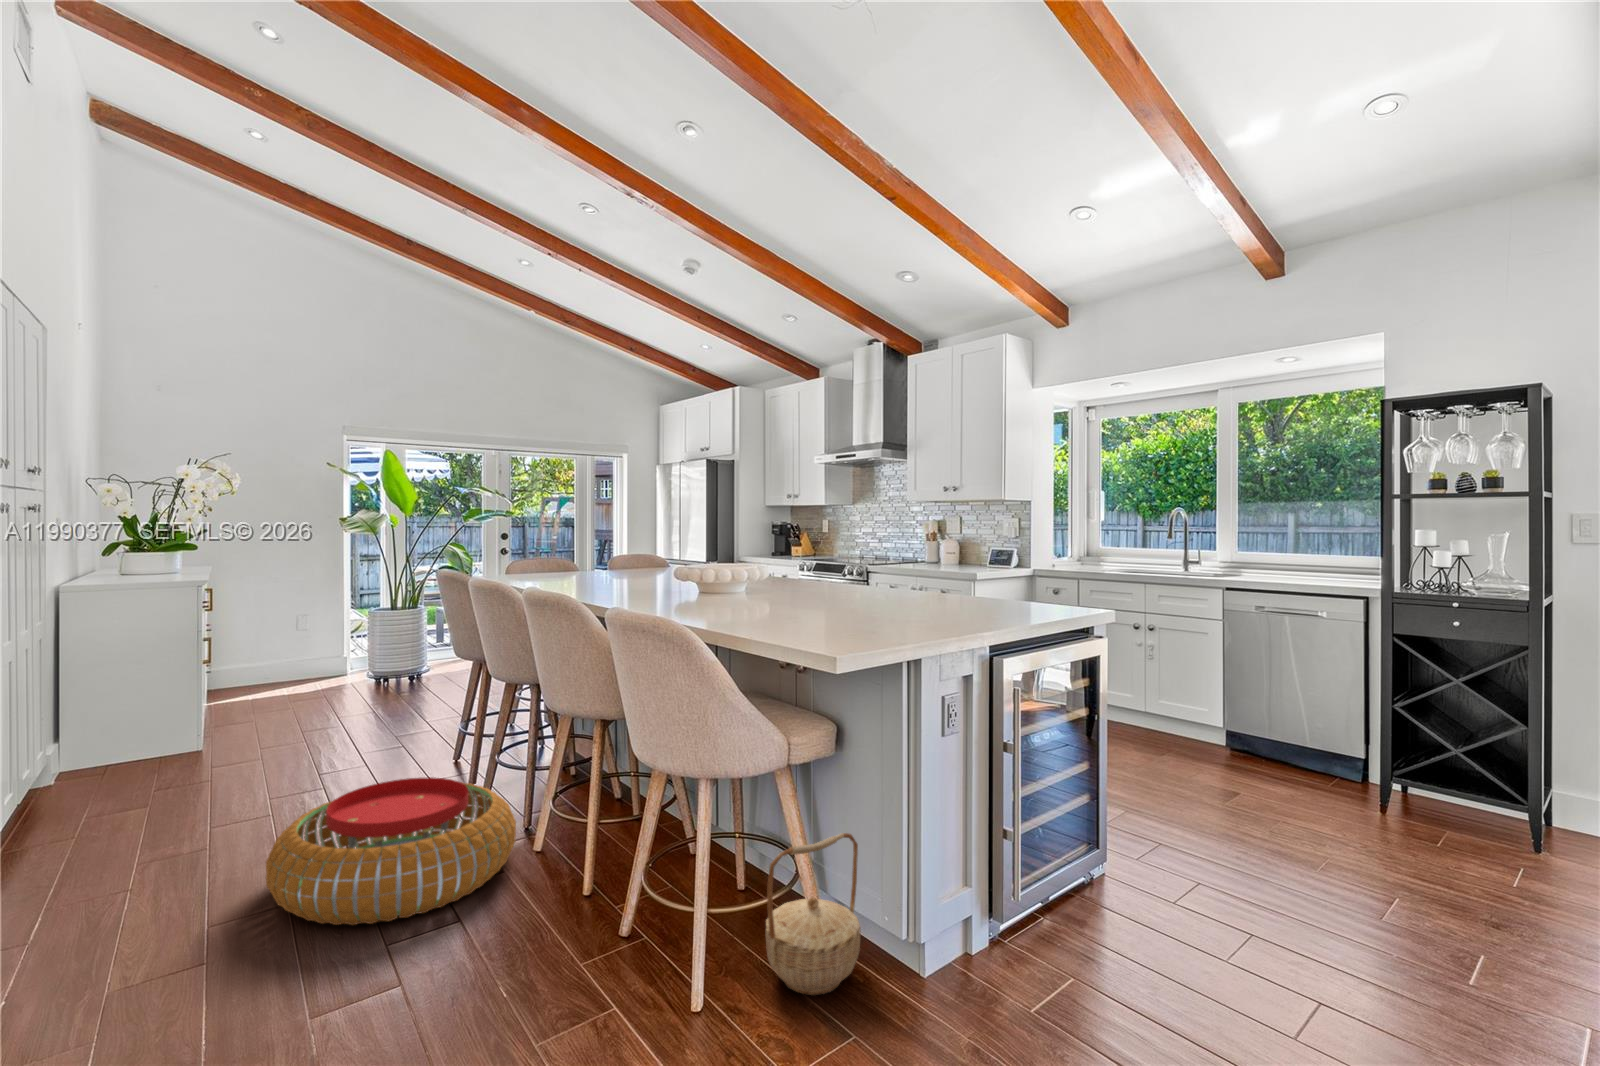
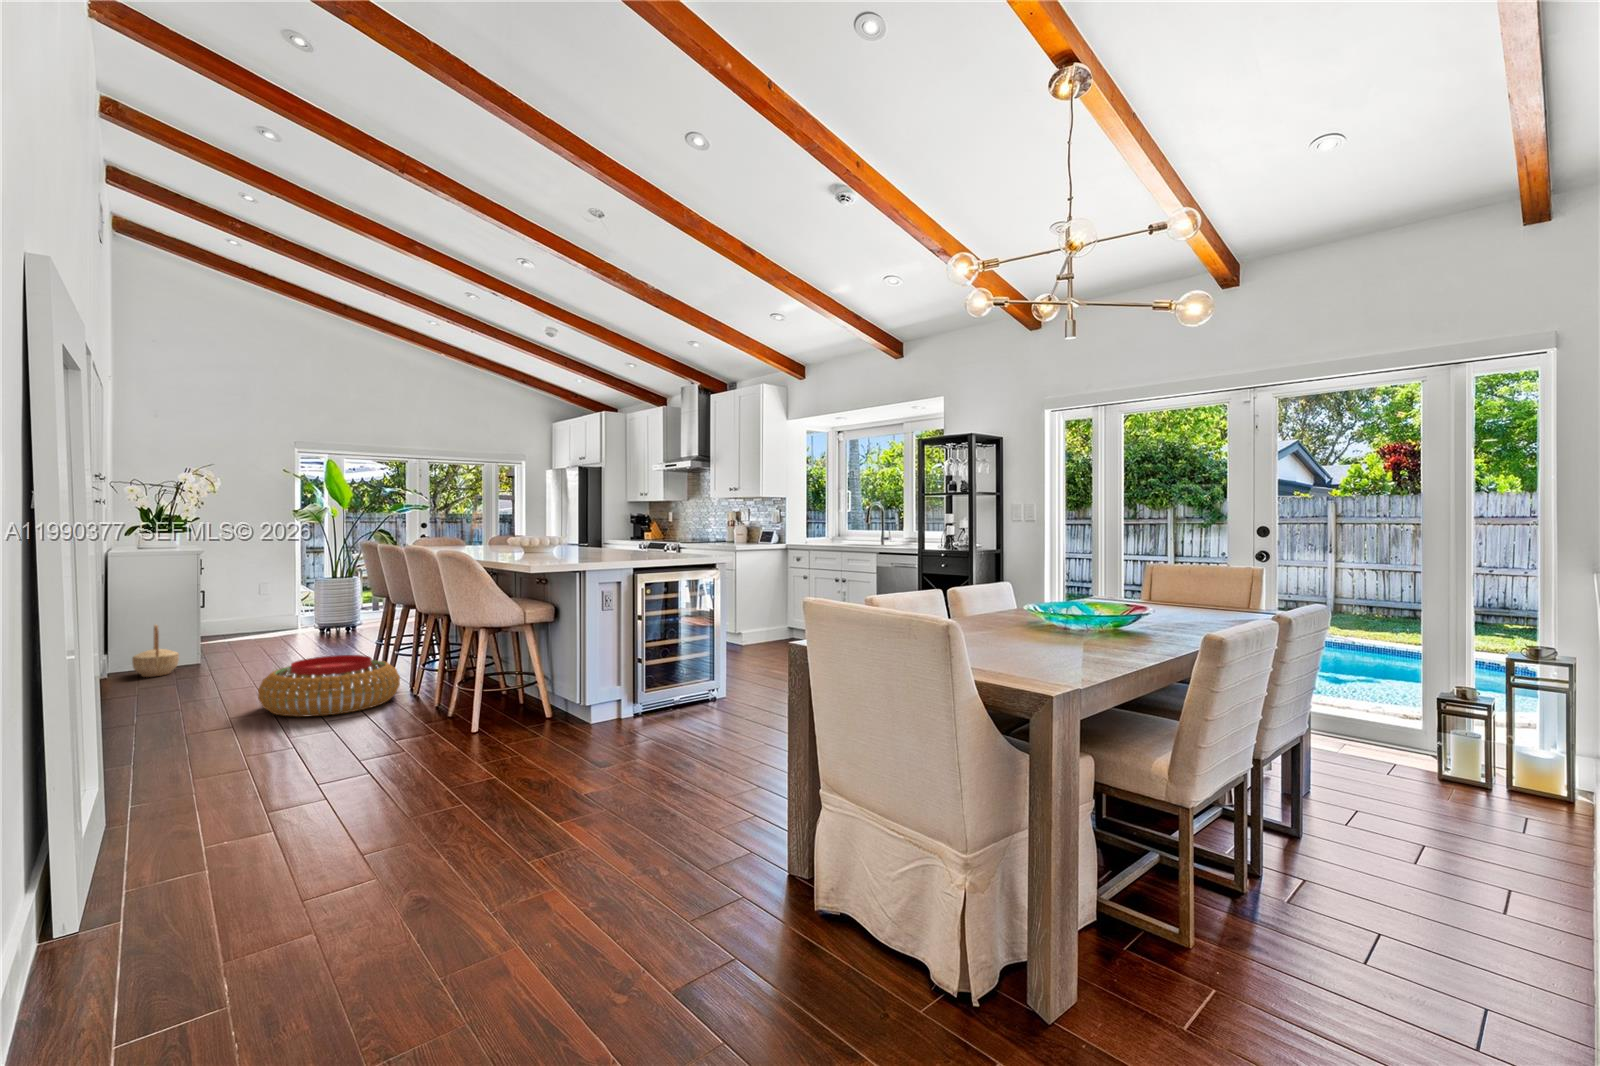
basket: present [766,833,861,995] -> present [132,624,179,677]

